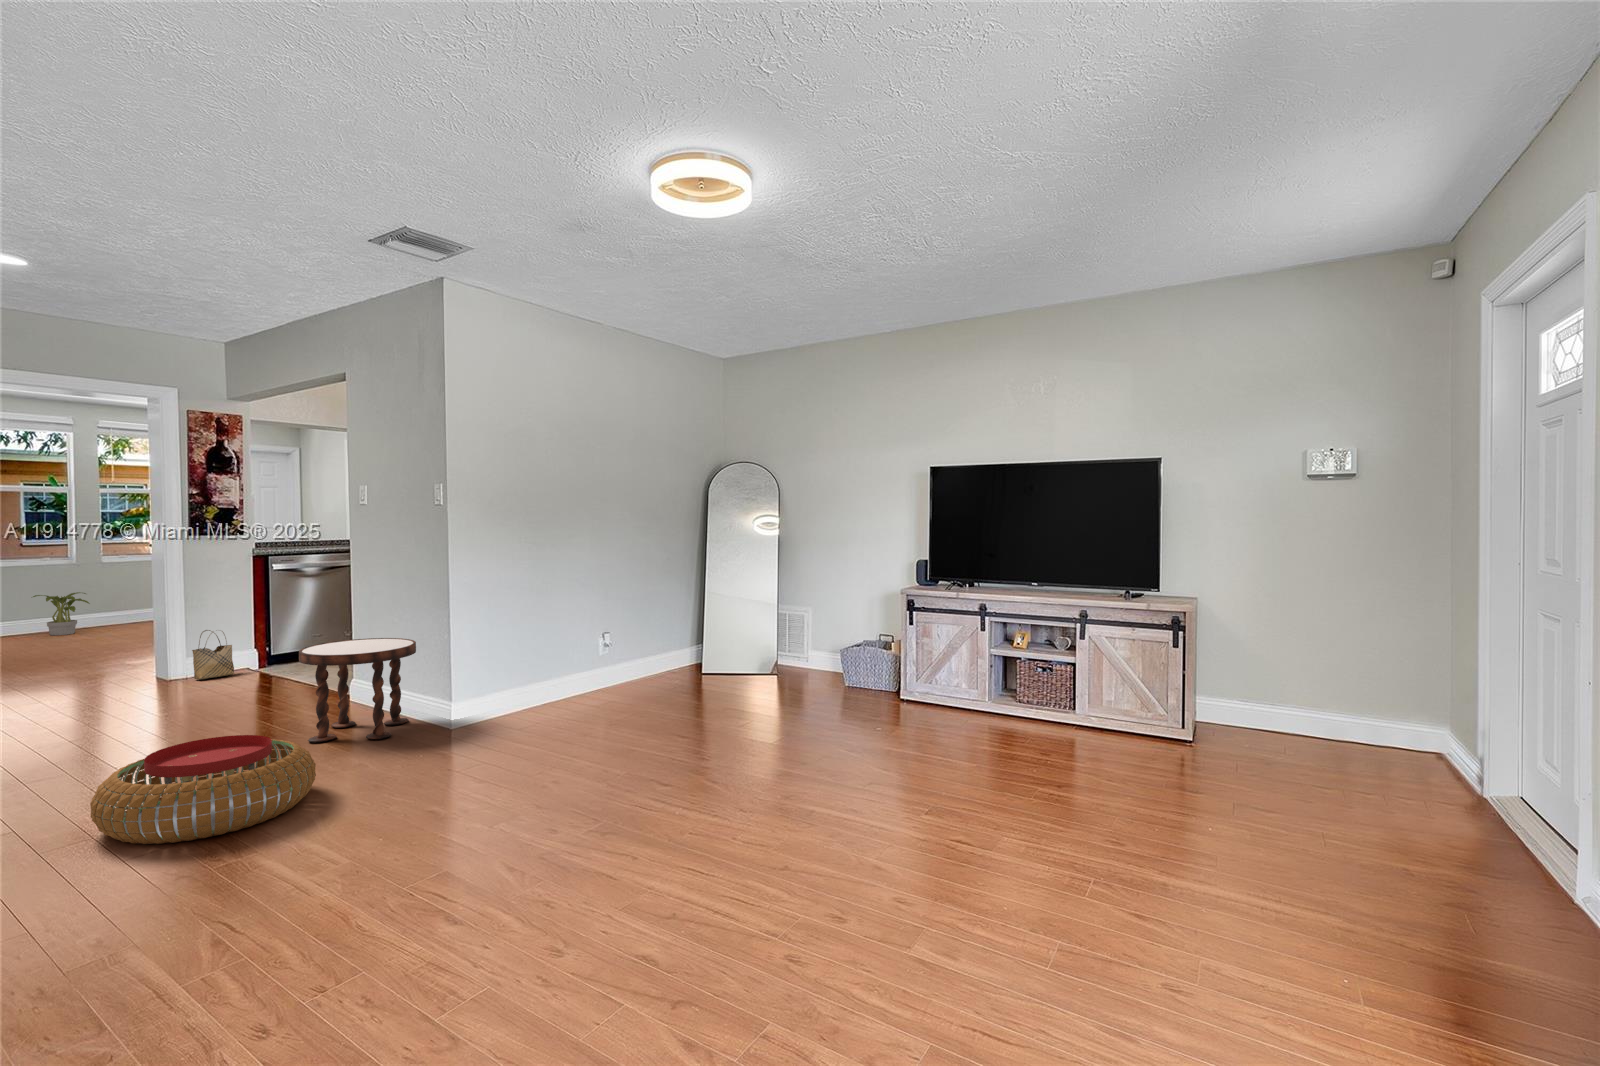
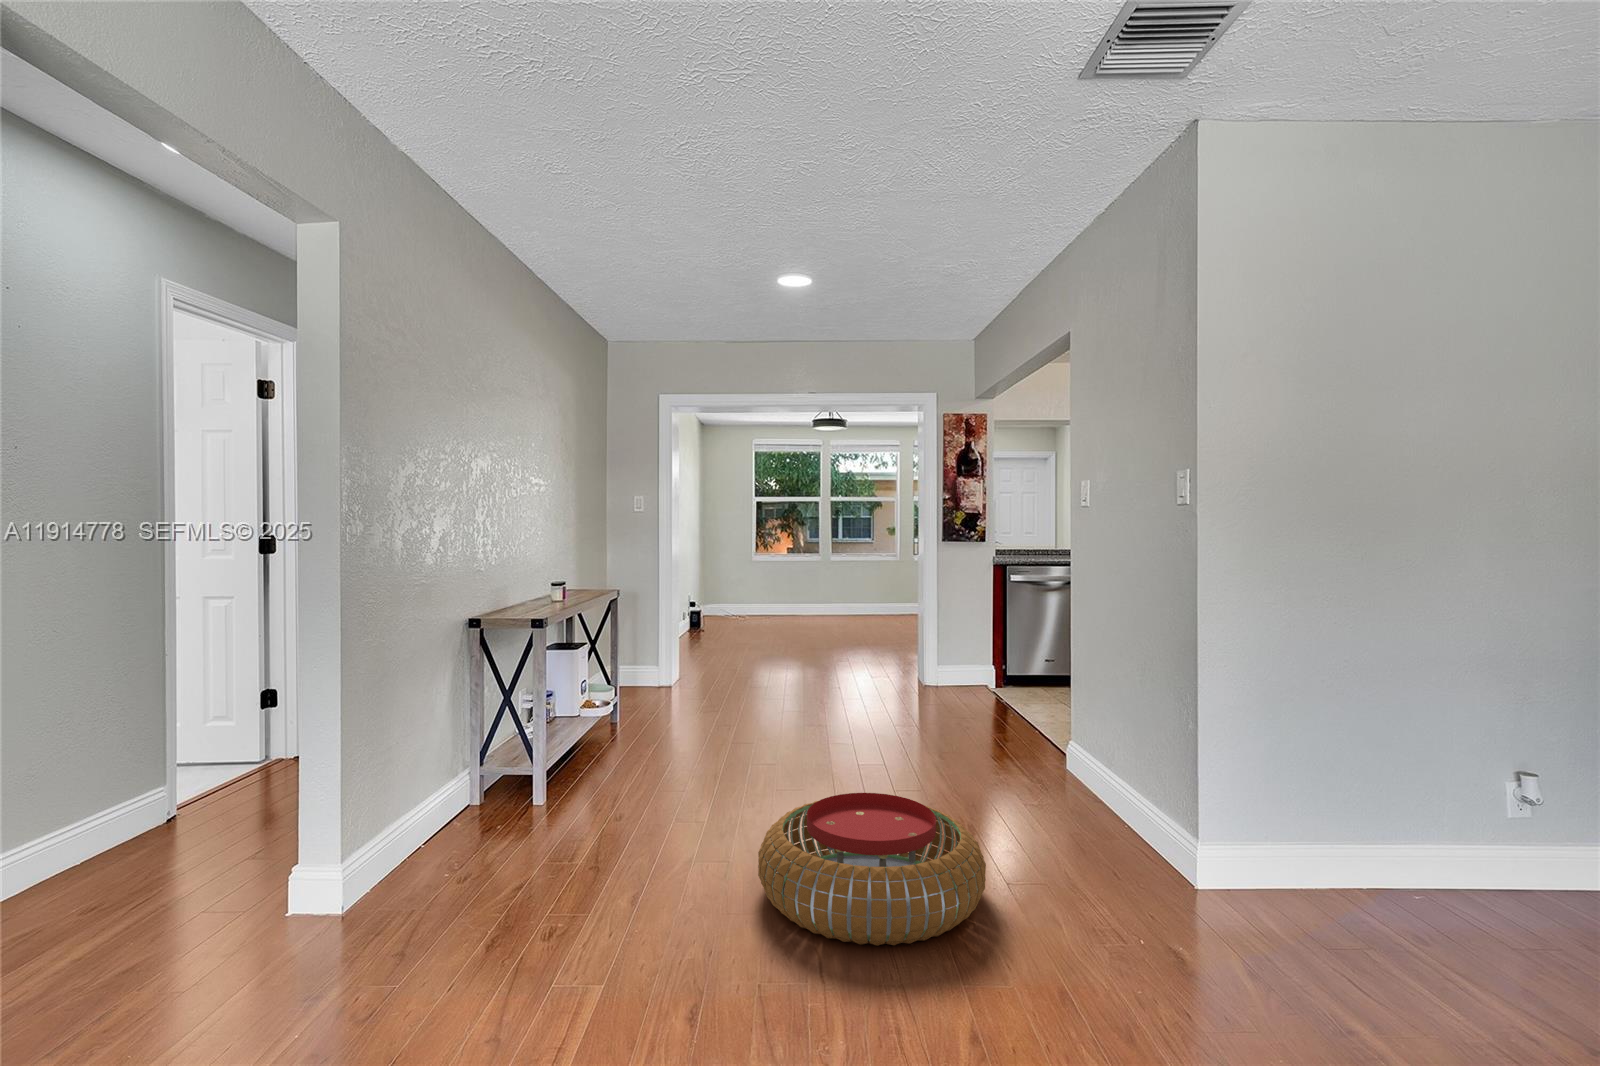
potted plant: present [33,592,90,635] -> none [857,587,893,623]
woven basket: present [192,630,234,679] -> none [937,639,972,689]
side table: present [299,638,416,742] -> none [1001,683,1146,836]

